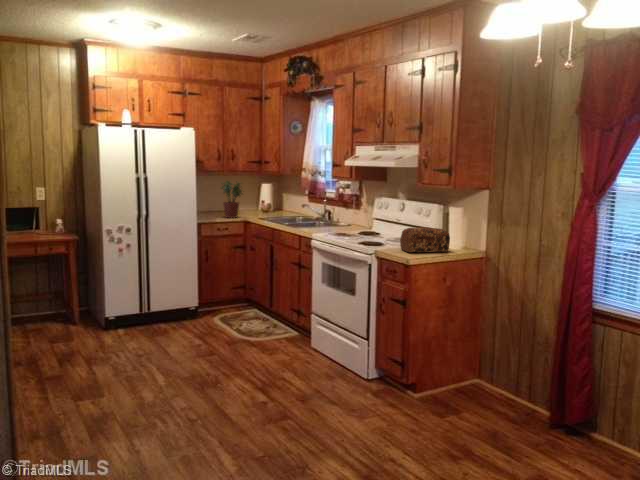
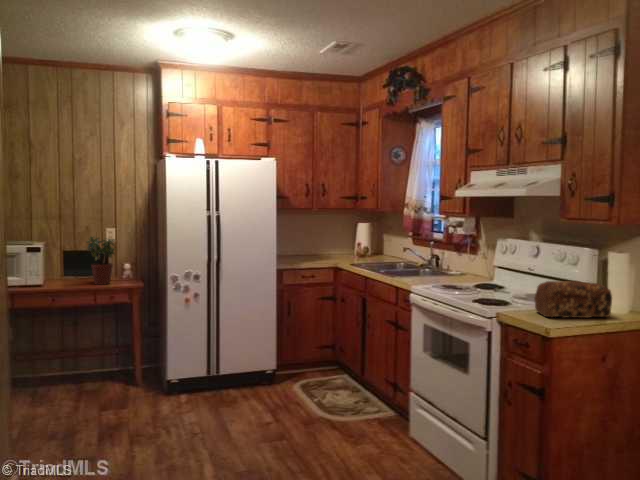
potted plant: present [221,181,242,218] -> present [87,237,115,285]

